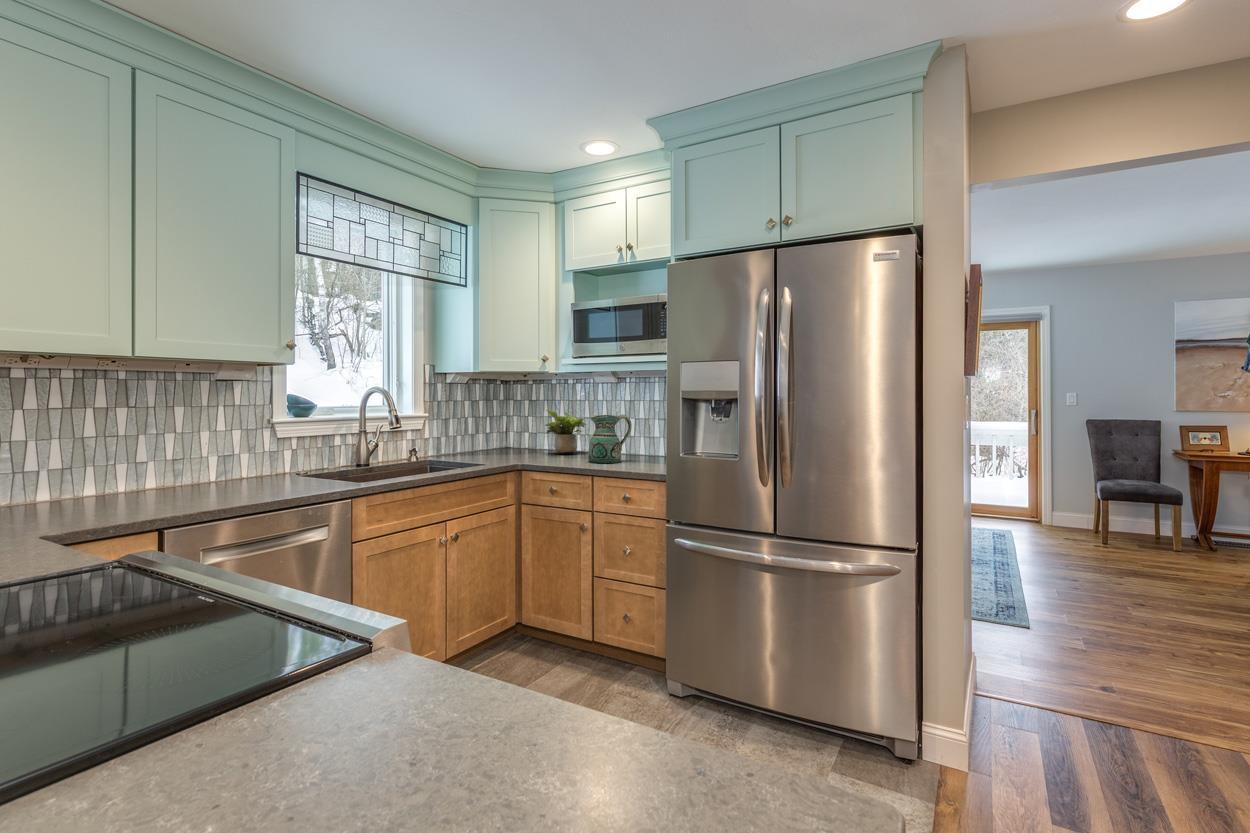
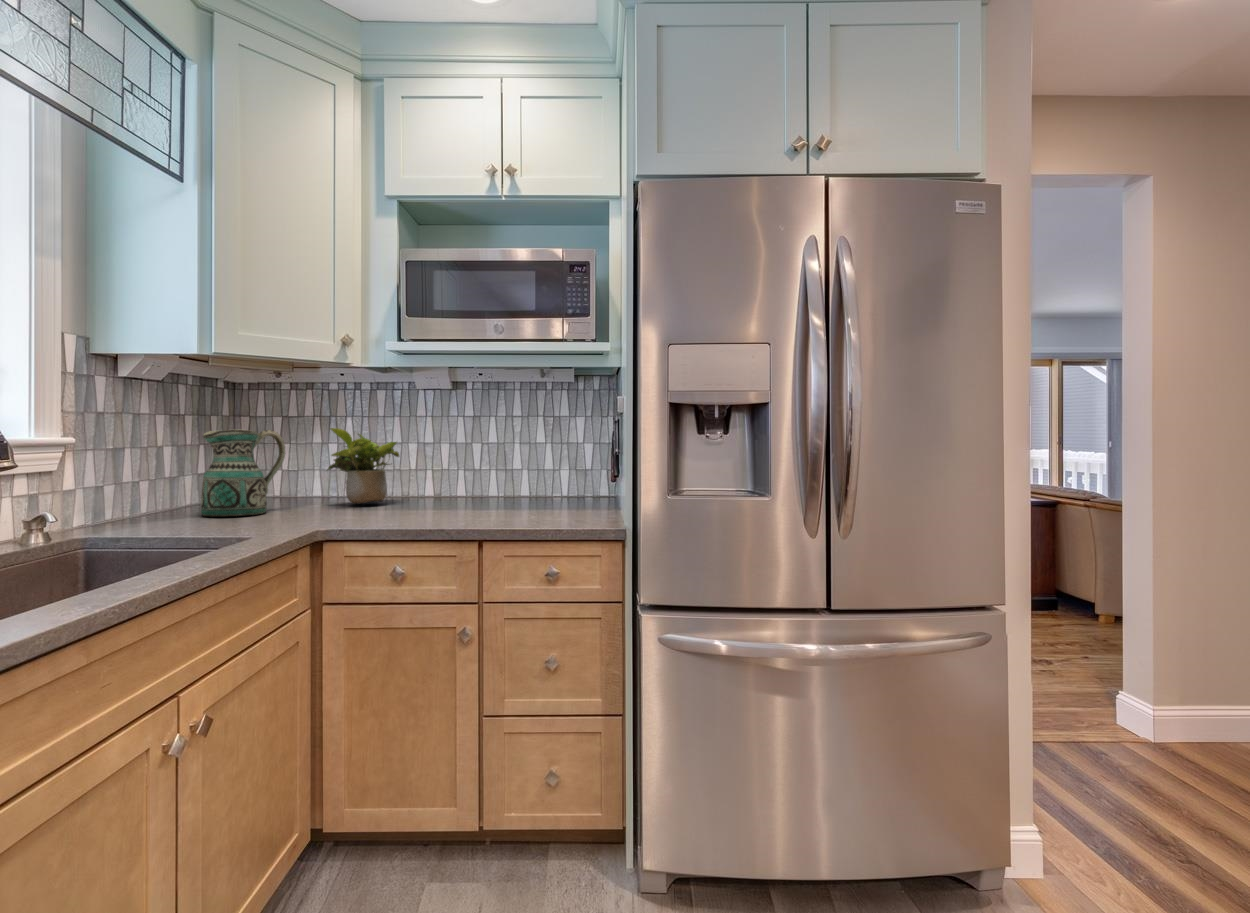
ceramic pitcher: present [588,415,632,463] -> present [201,429,285,516]

